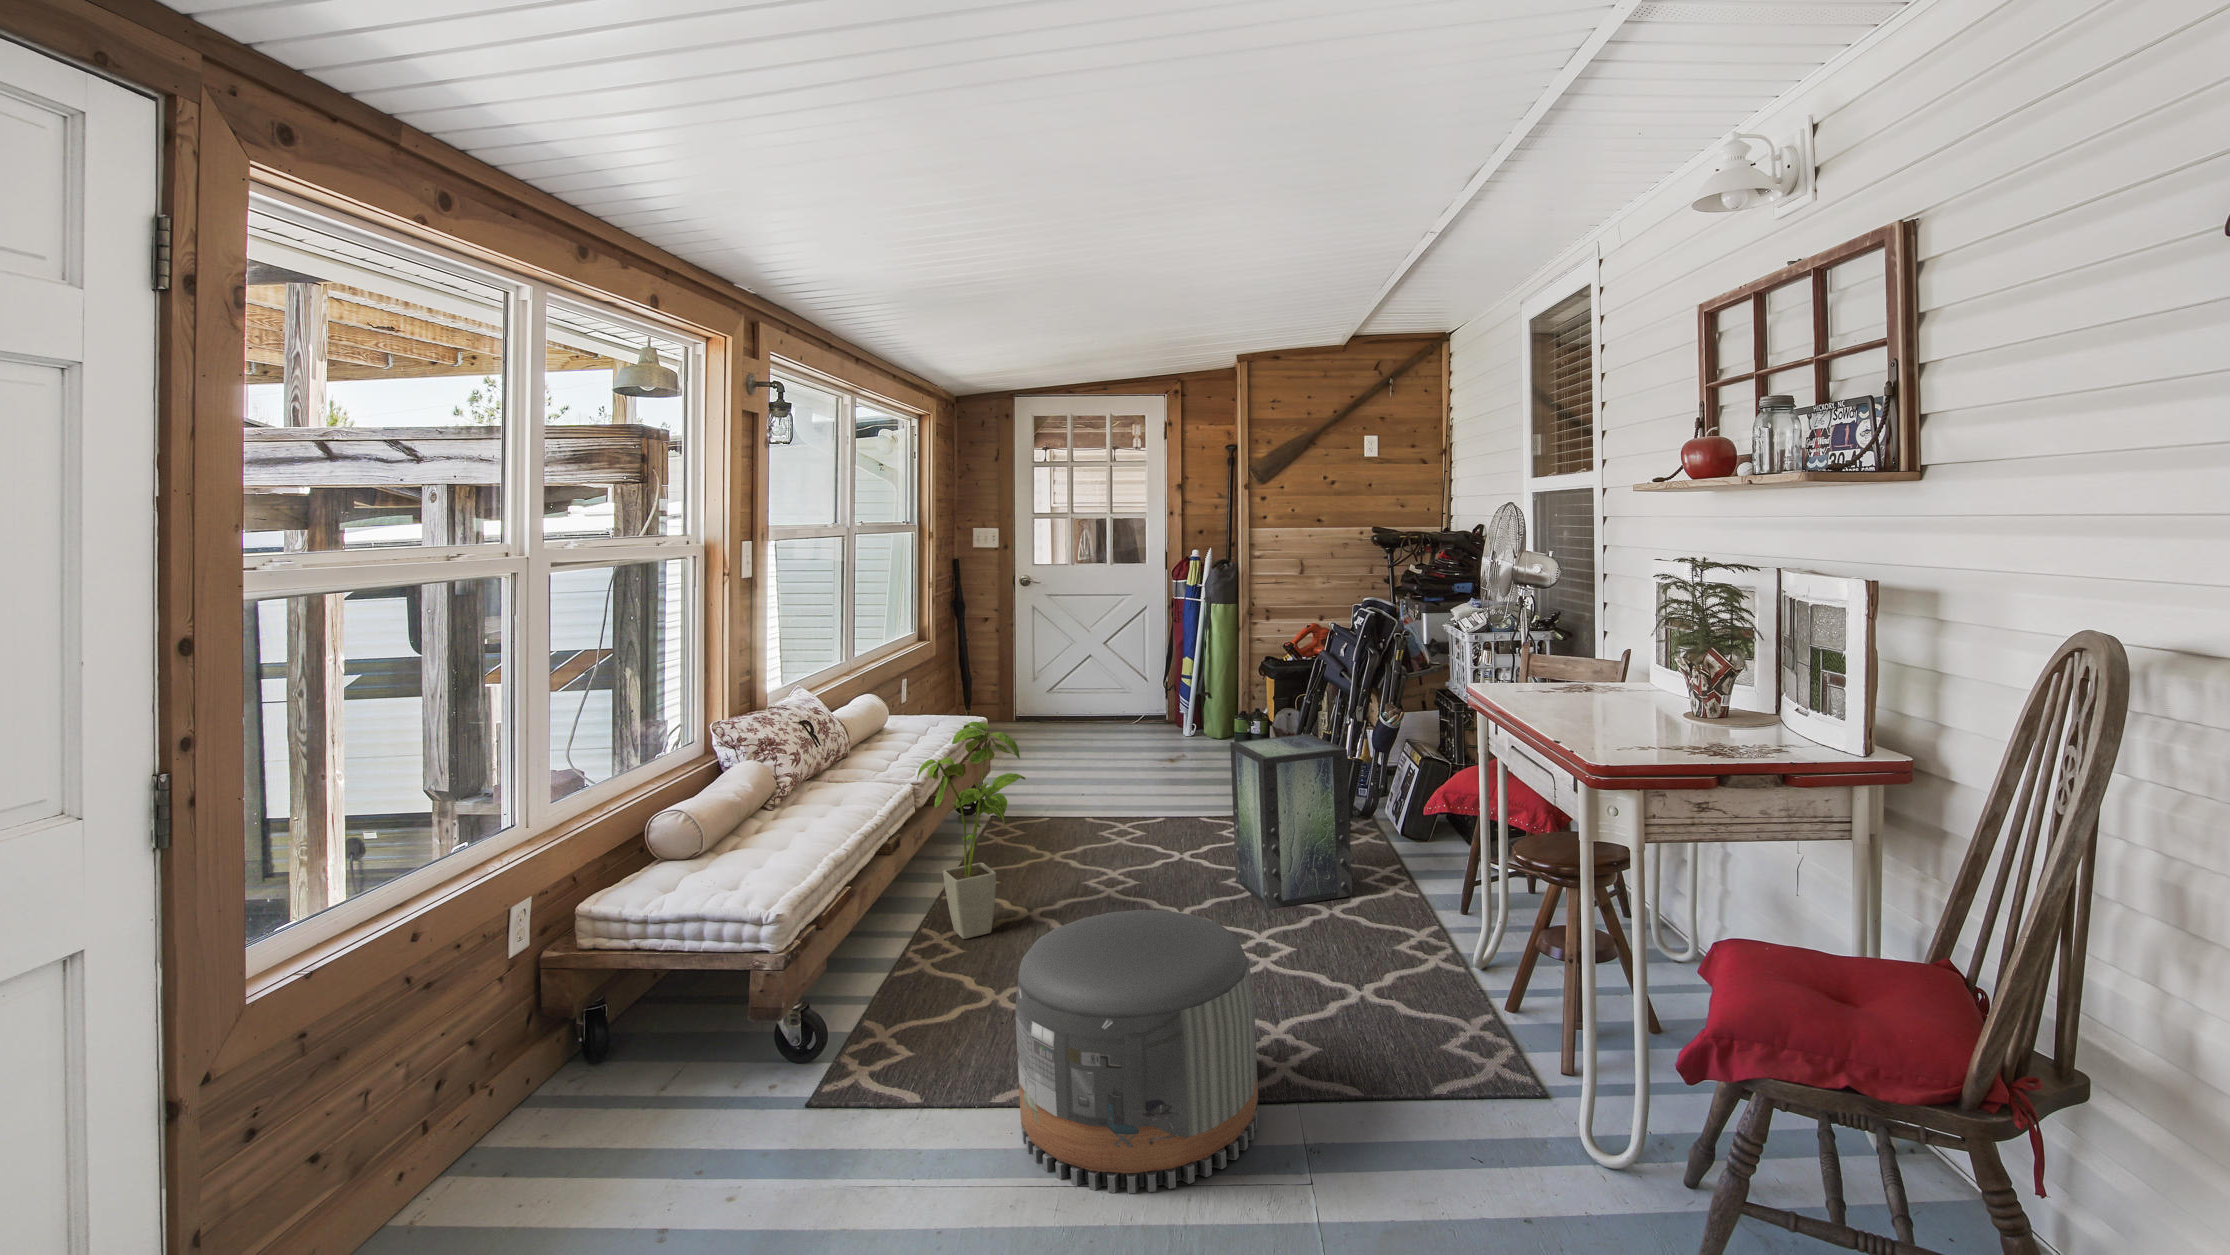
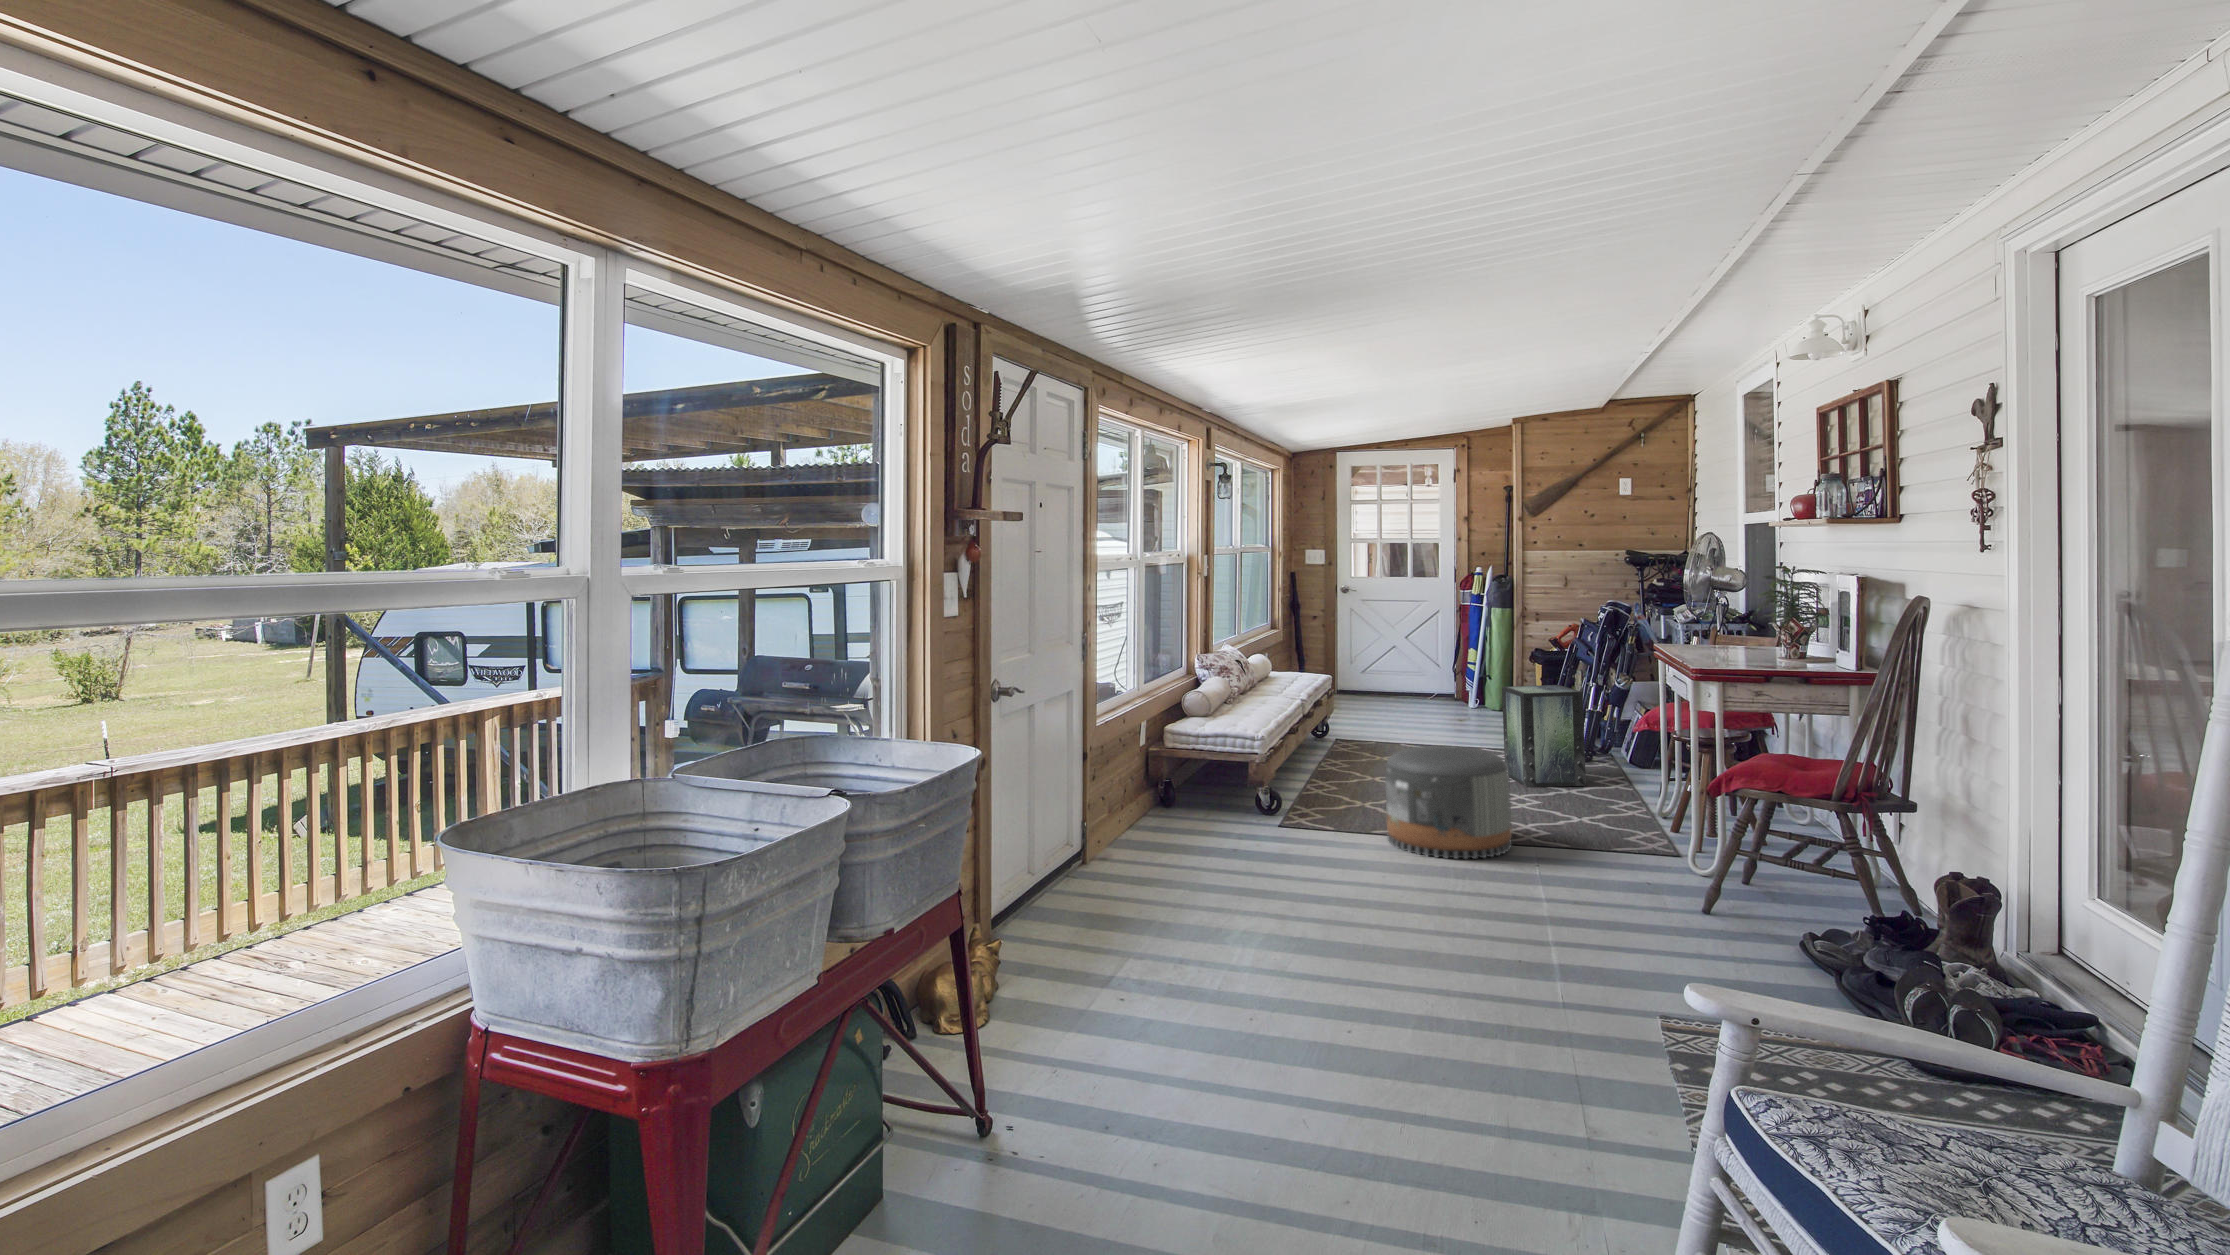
house plant: present [917,721,1025,939] -> none [1309,661,1371,784]

